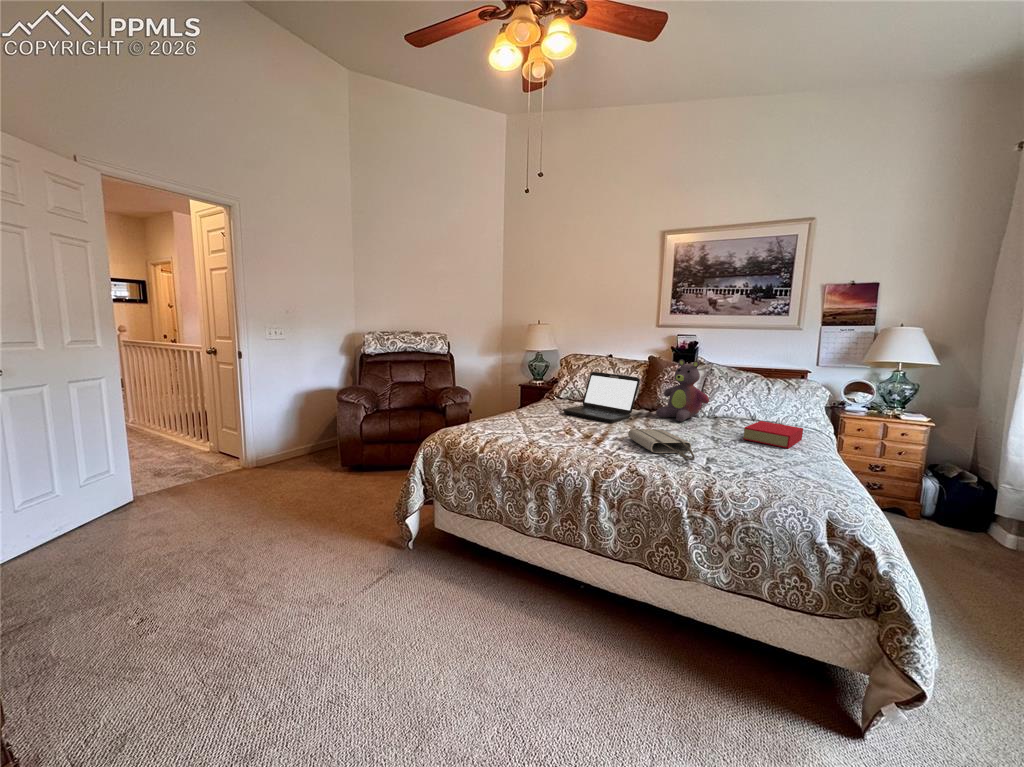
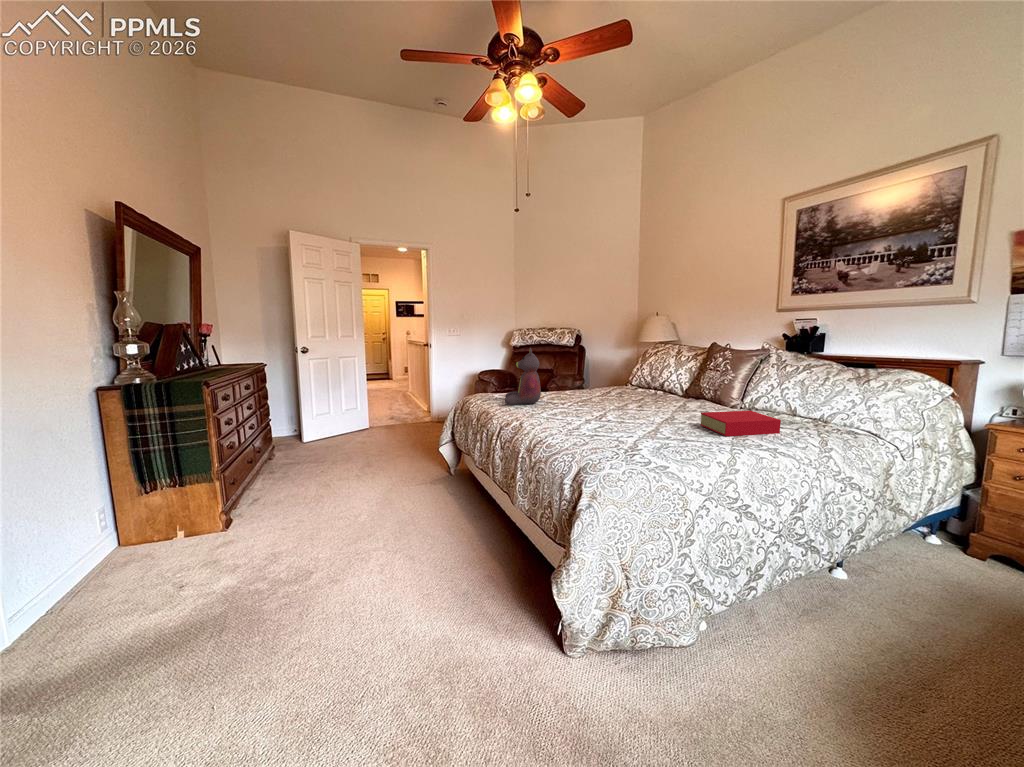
stuffed bear: present [656,359,709,422] -> present [505,348,541,405]
laptop: present [563,372,640,423] -> none [593,359,659,404]
tote bag: present [628,429,695,460] -> none [572,406,620,429]

